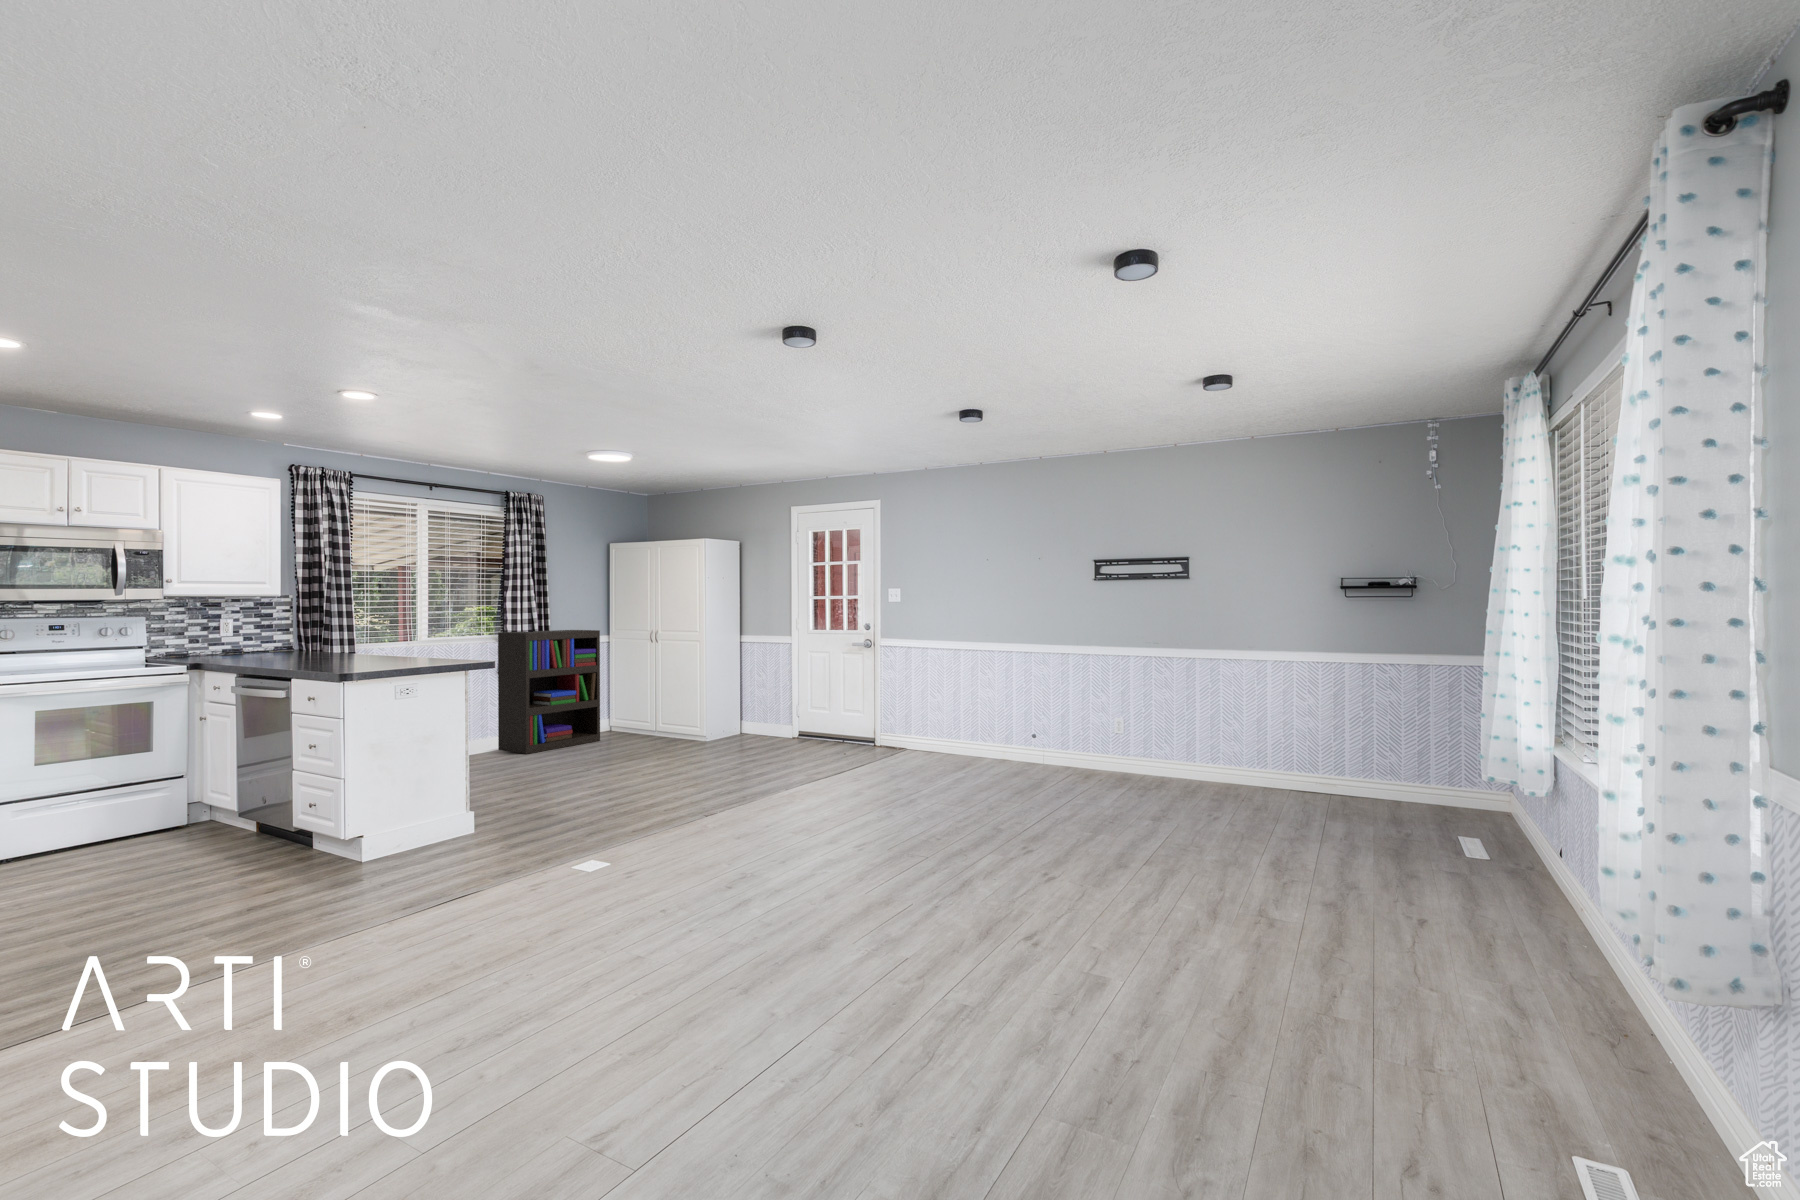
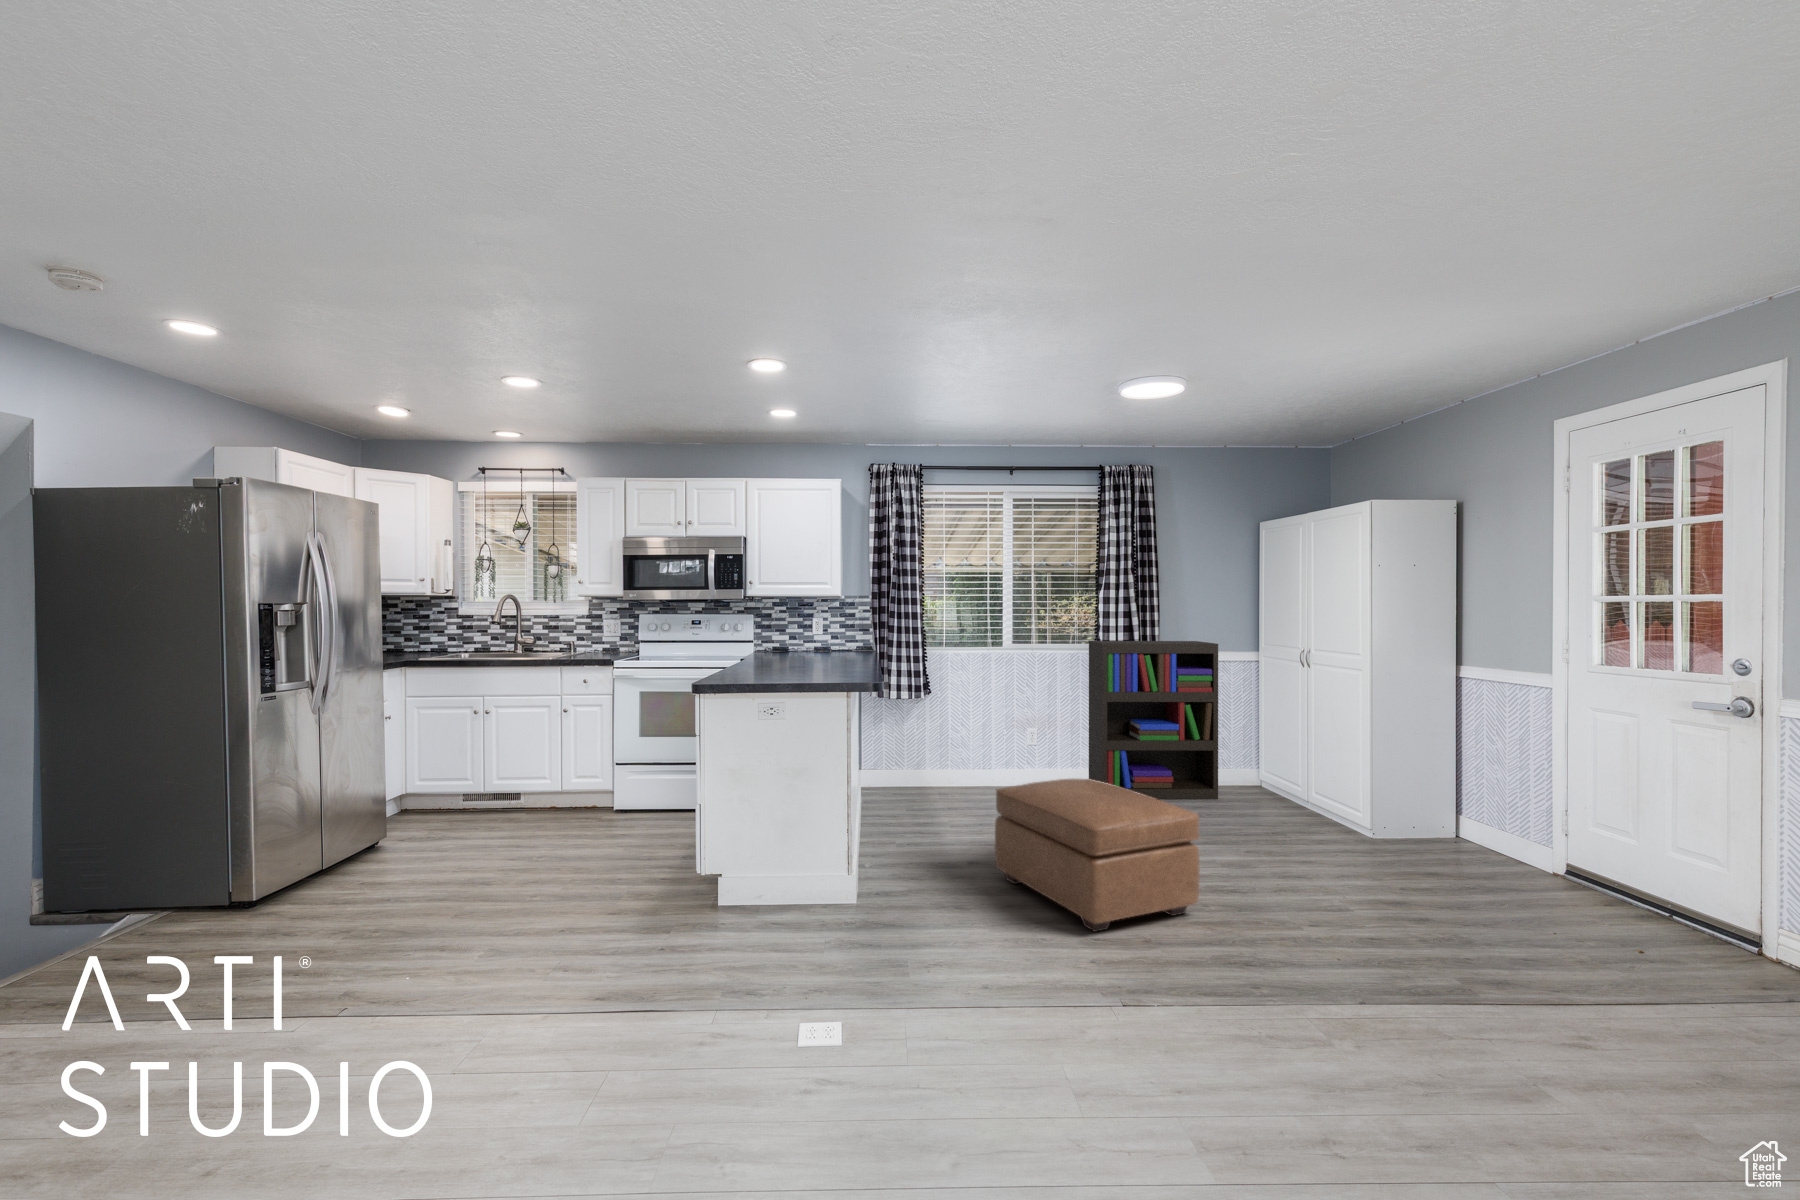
ottoman: none [548,719,686,799] -> present [995,779,1199,932]

